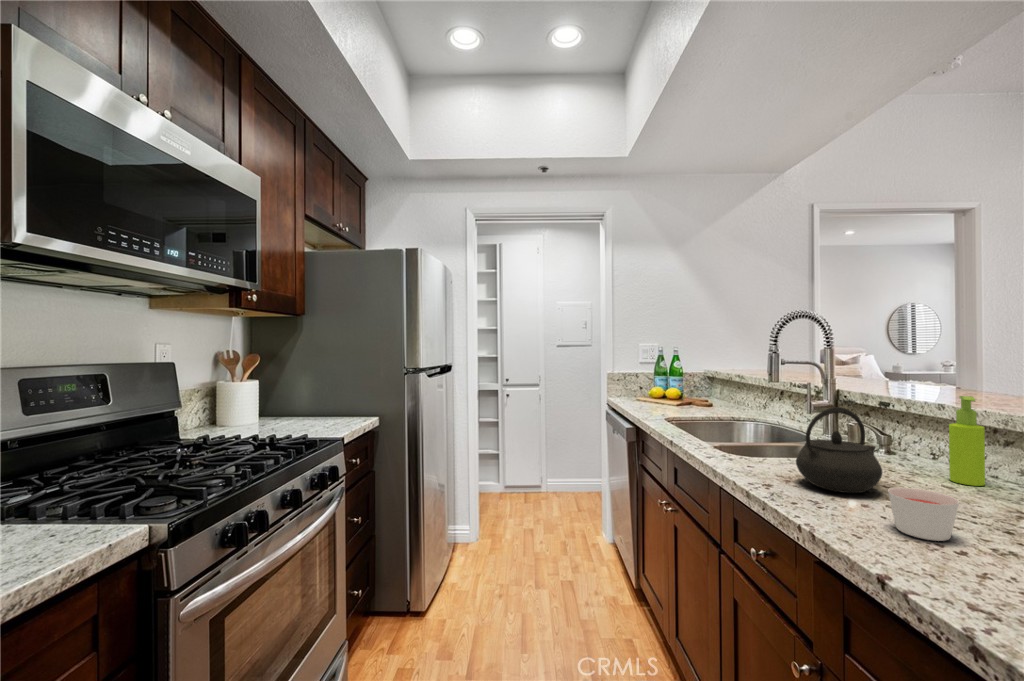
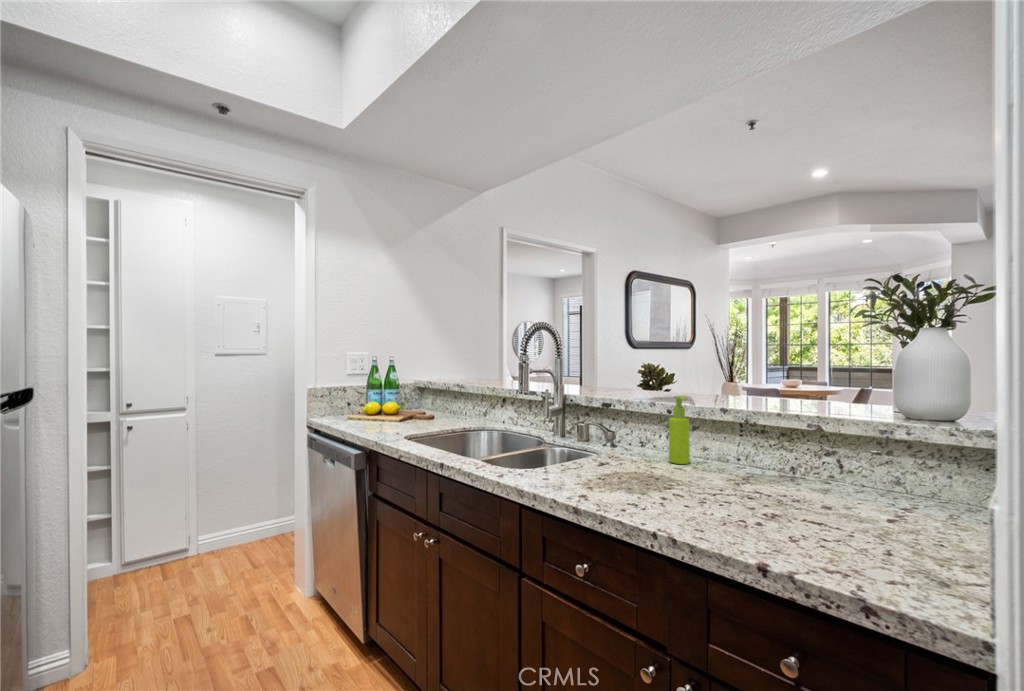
kettle: present [796,407,883,493] -> none [596,414,661,490]
candle: present [888,487,959,541] -> none [699,478,747,520]

